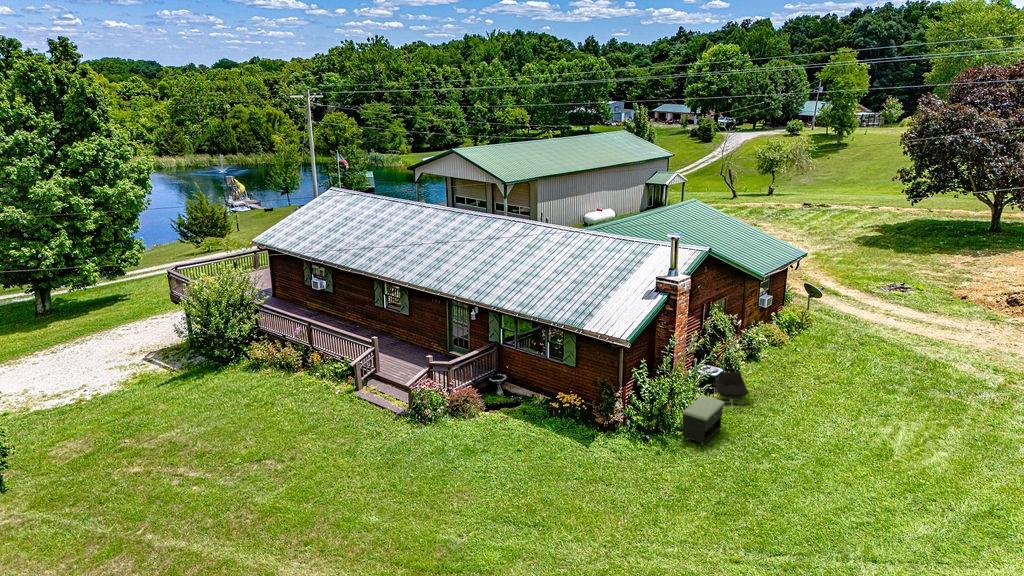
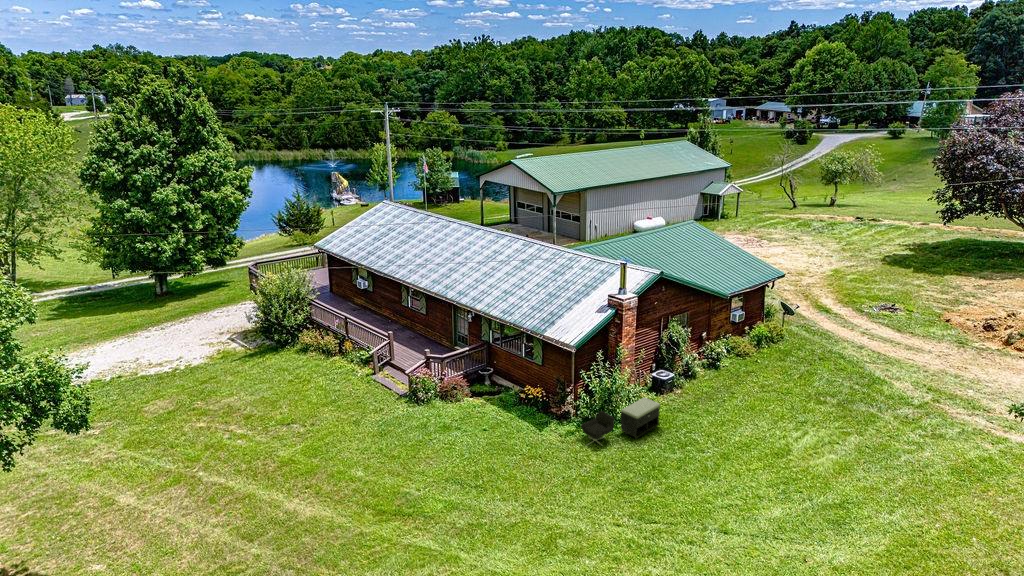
lounge chair: present [716,372,748,409] -> present [581,411,614,446]

